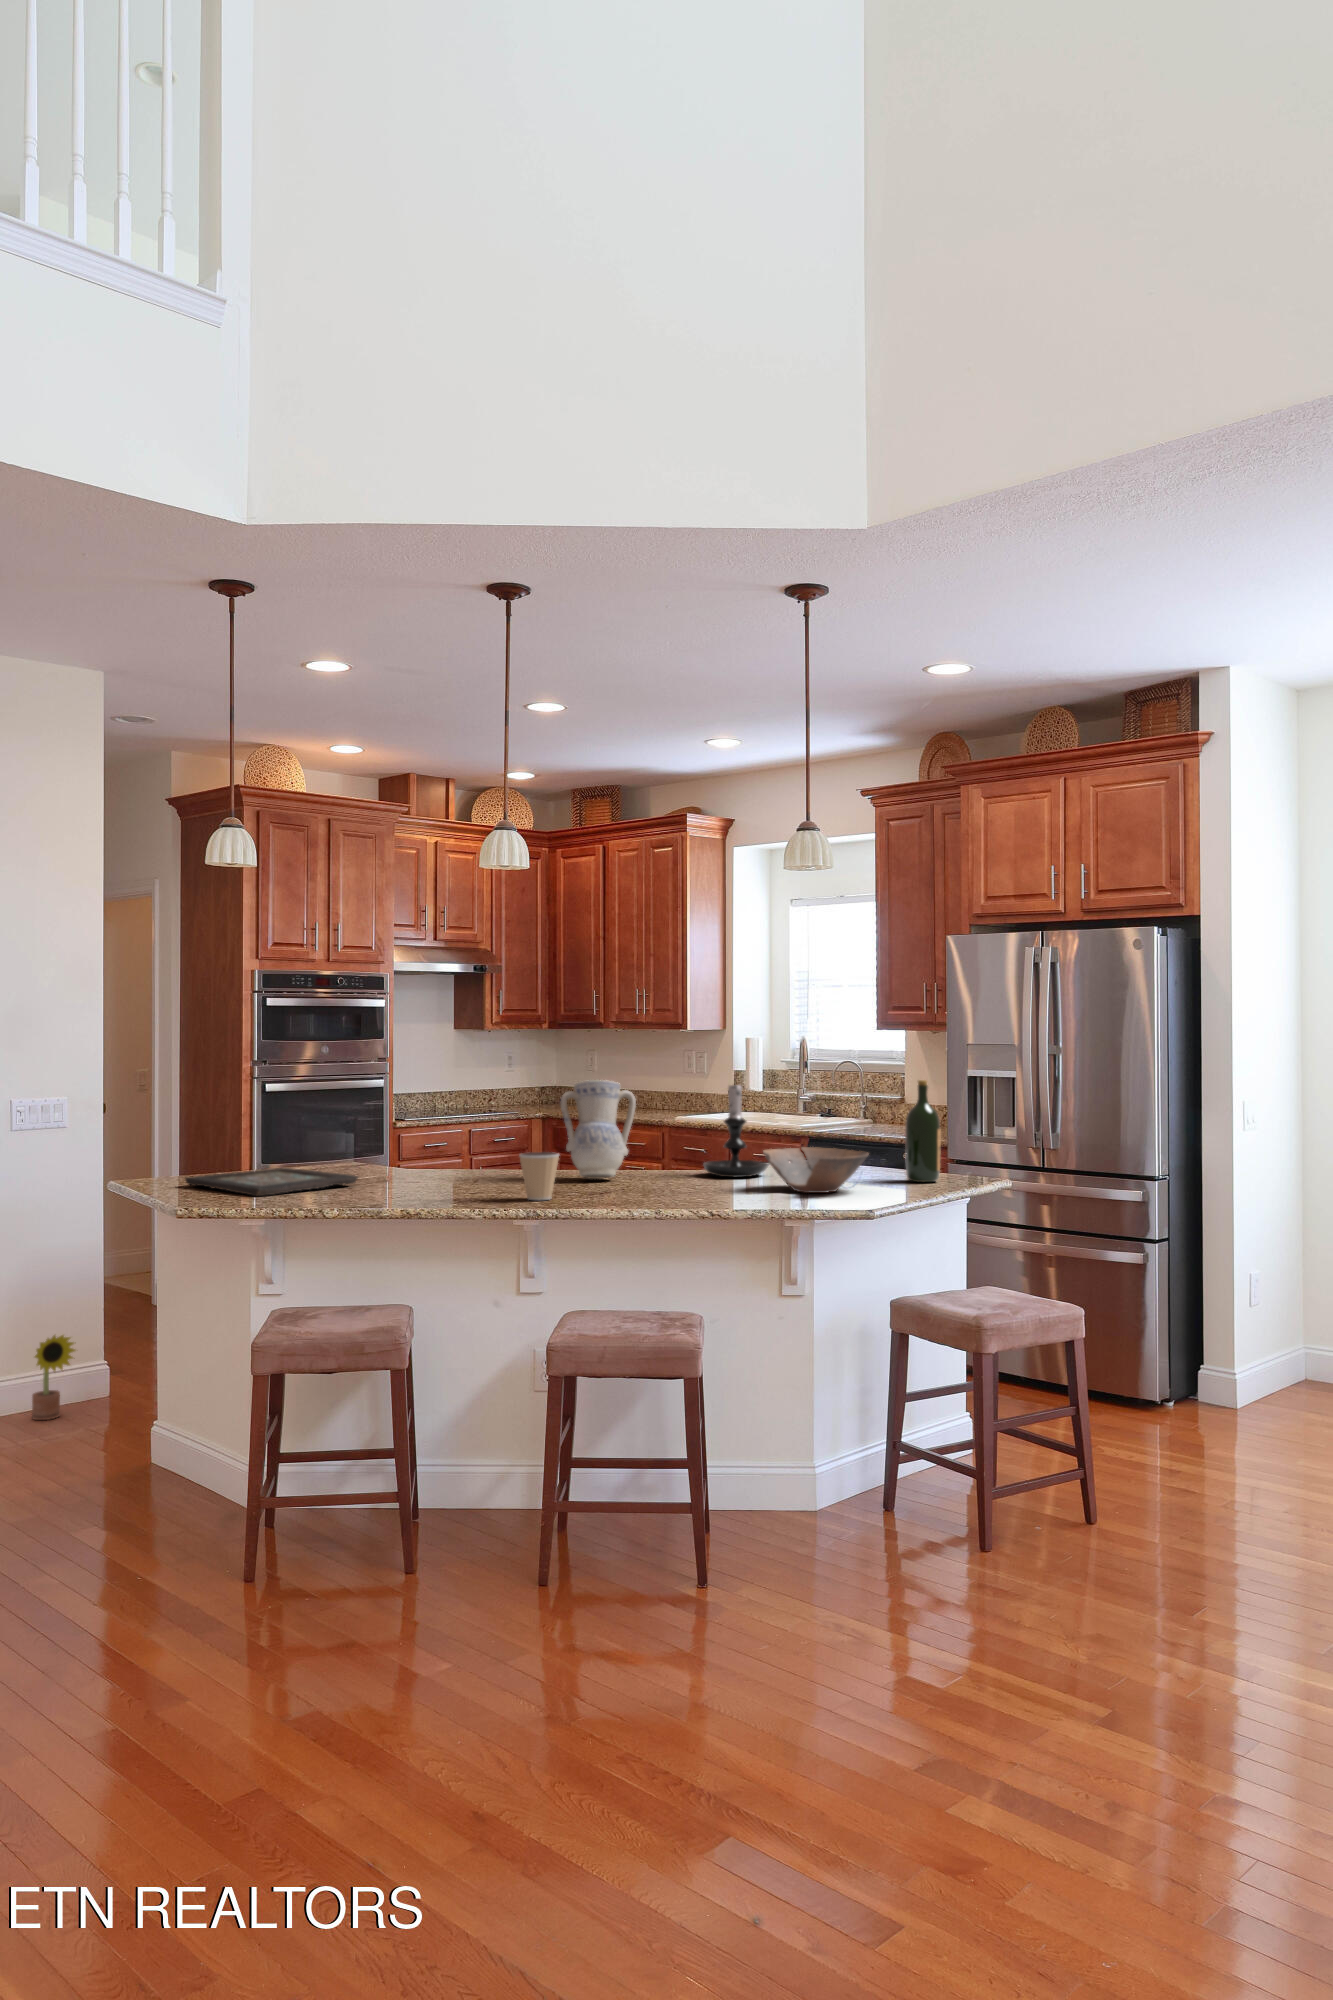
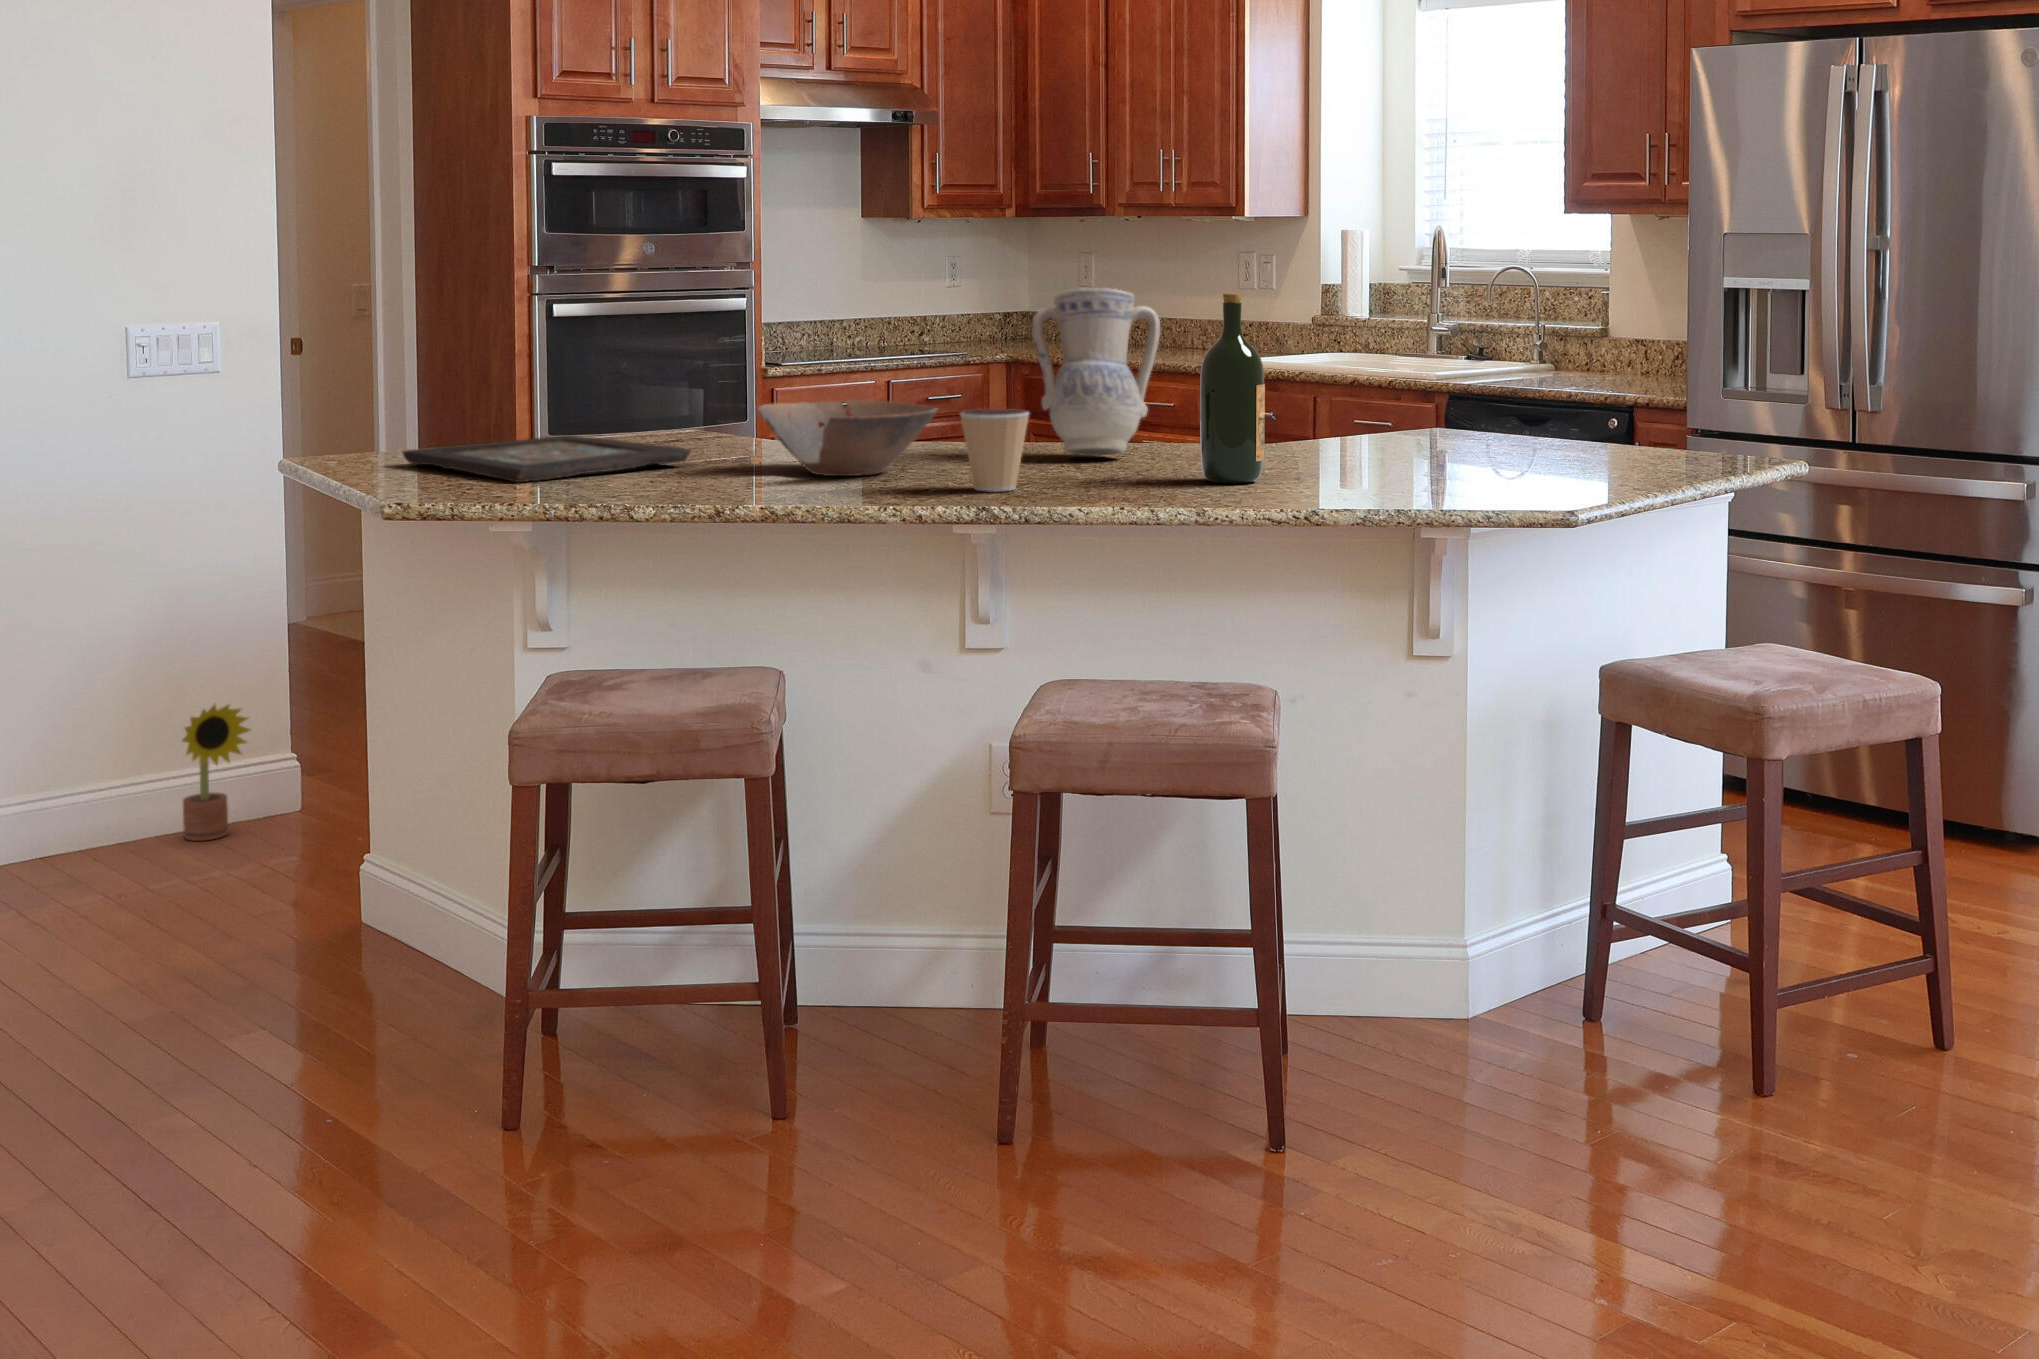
wine bottle: present [905,1080,941,1182] -> present [1200,294,1265,483]
candle holder: present [703,1085,770,1177] -> none [1275,286,1391,455]
bowl: present [763,1147,868,1193] -> present [757,399,937,476]

